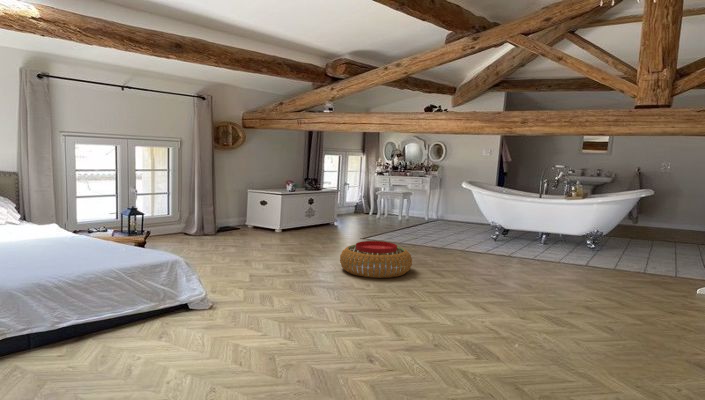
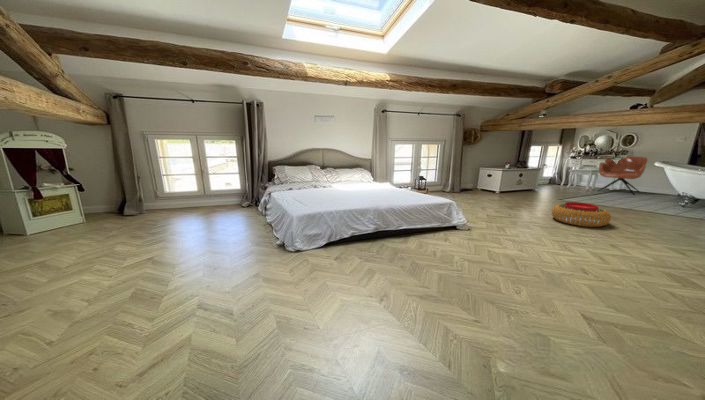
armchair: none [409,172,457,224] -> present [598,156,647,195]

